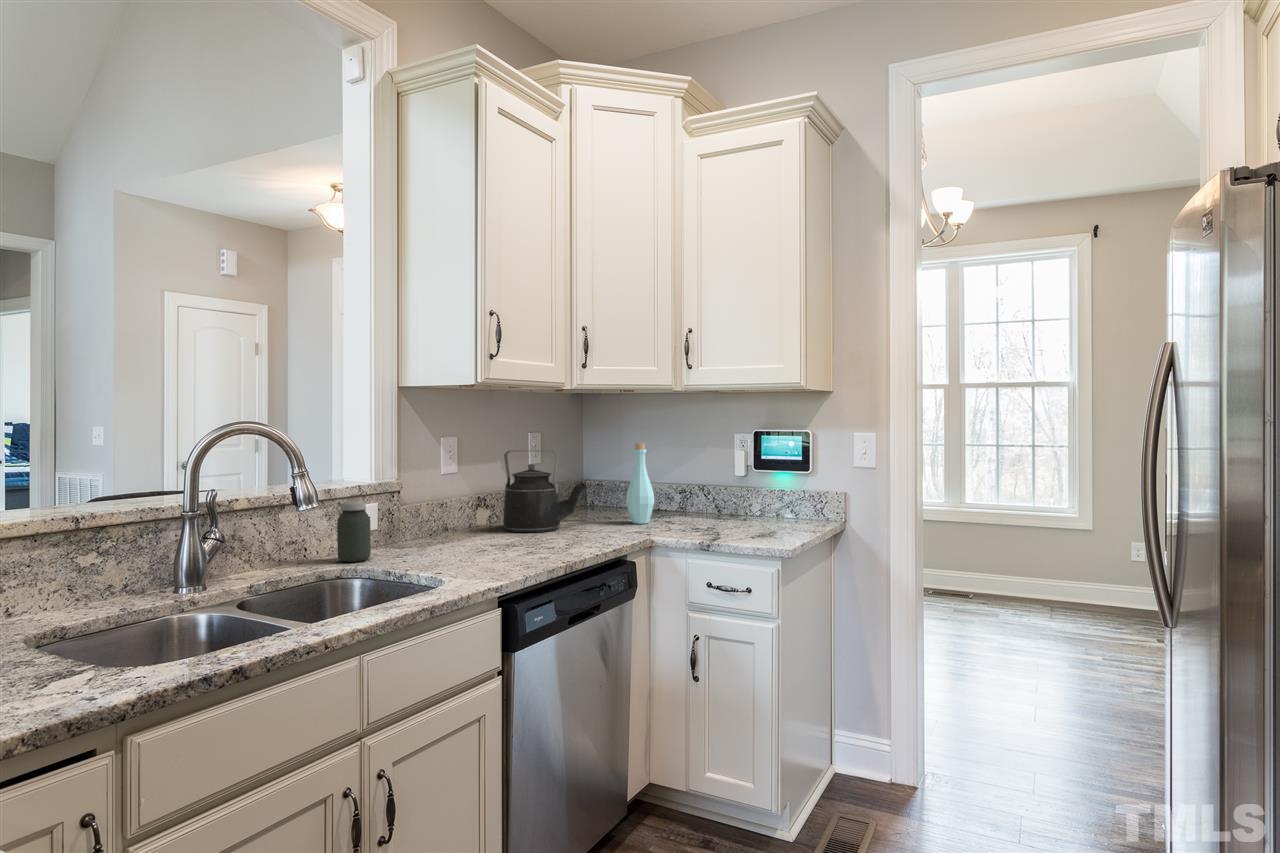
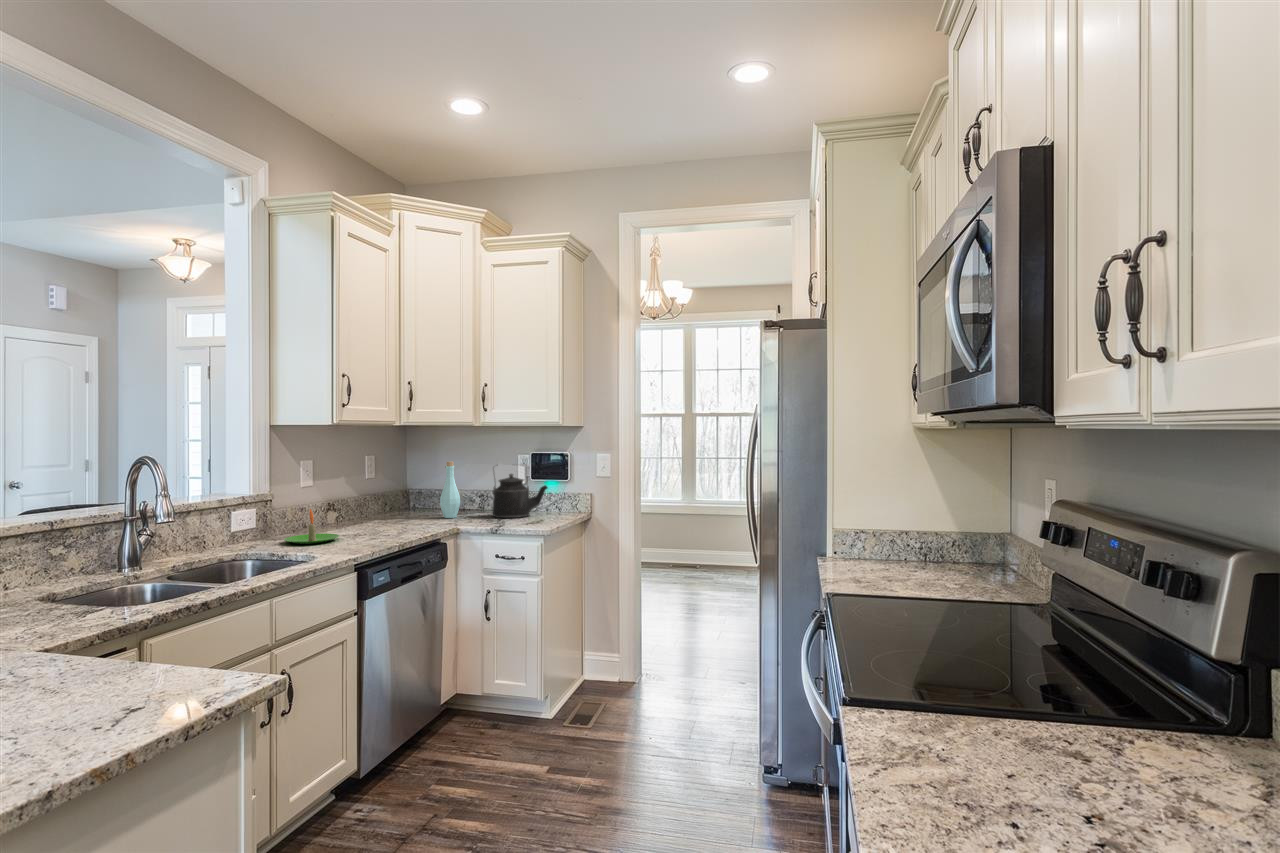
kettle: present [503,450,586,532] -> present [493,473,548,518]
jar: present [337,502,371,562] -> none [229,507,255,550]
candle: none [410,506,485,557] -> present [284,509,339,544]

